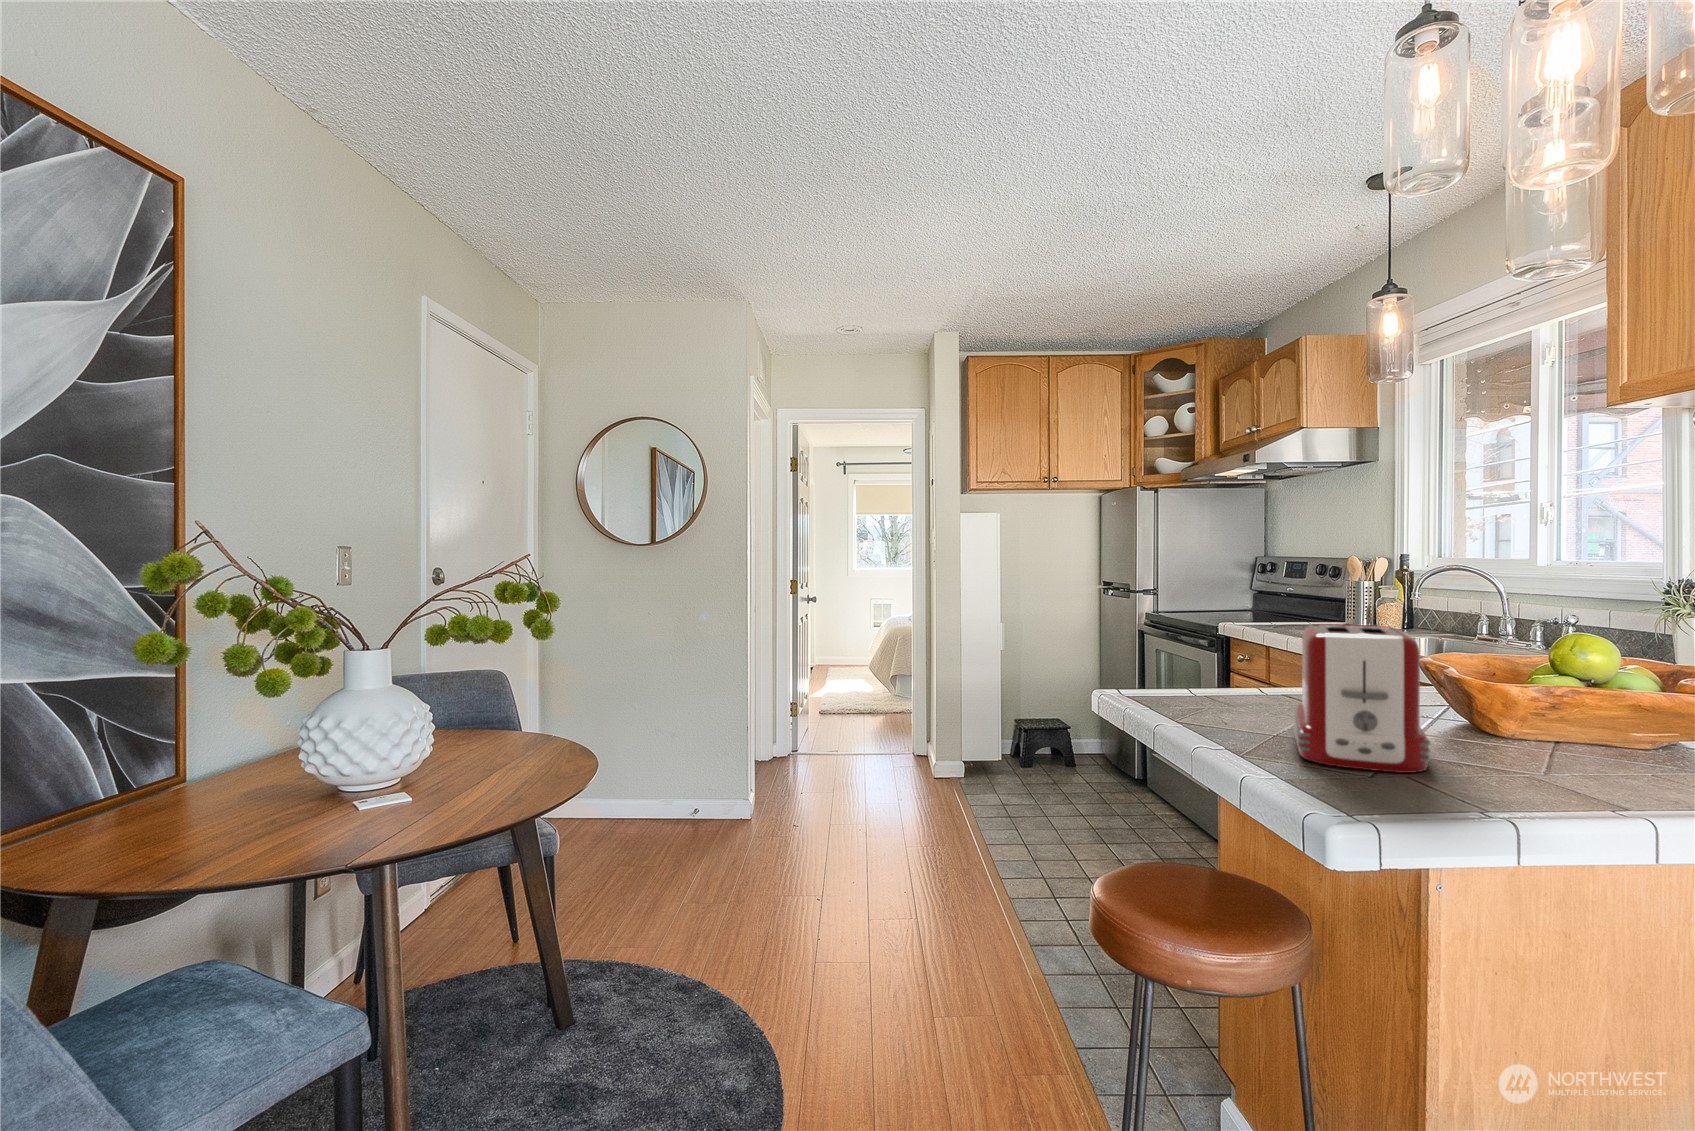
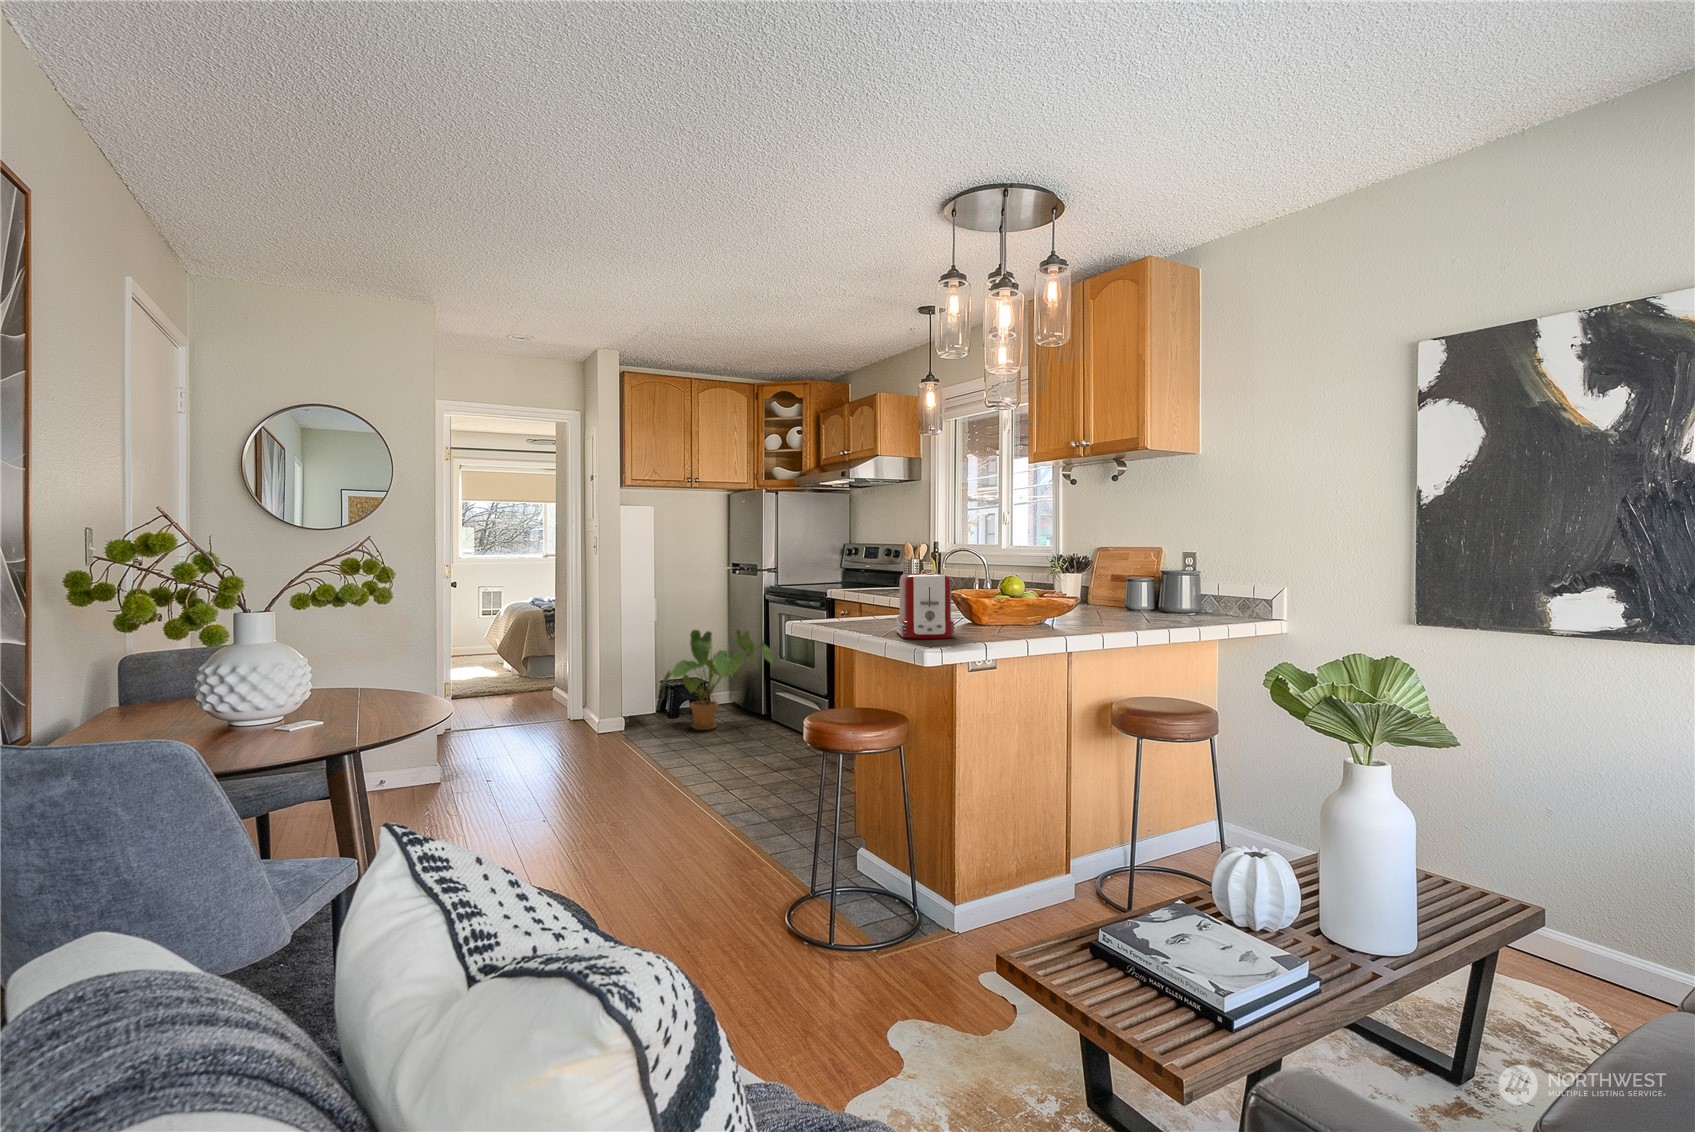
house plant: none [1008,663,1149,788] -> present [663,630,774,730]

